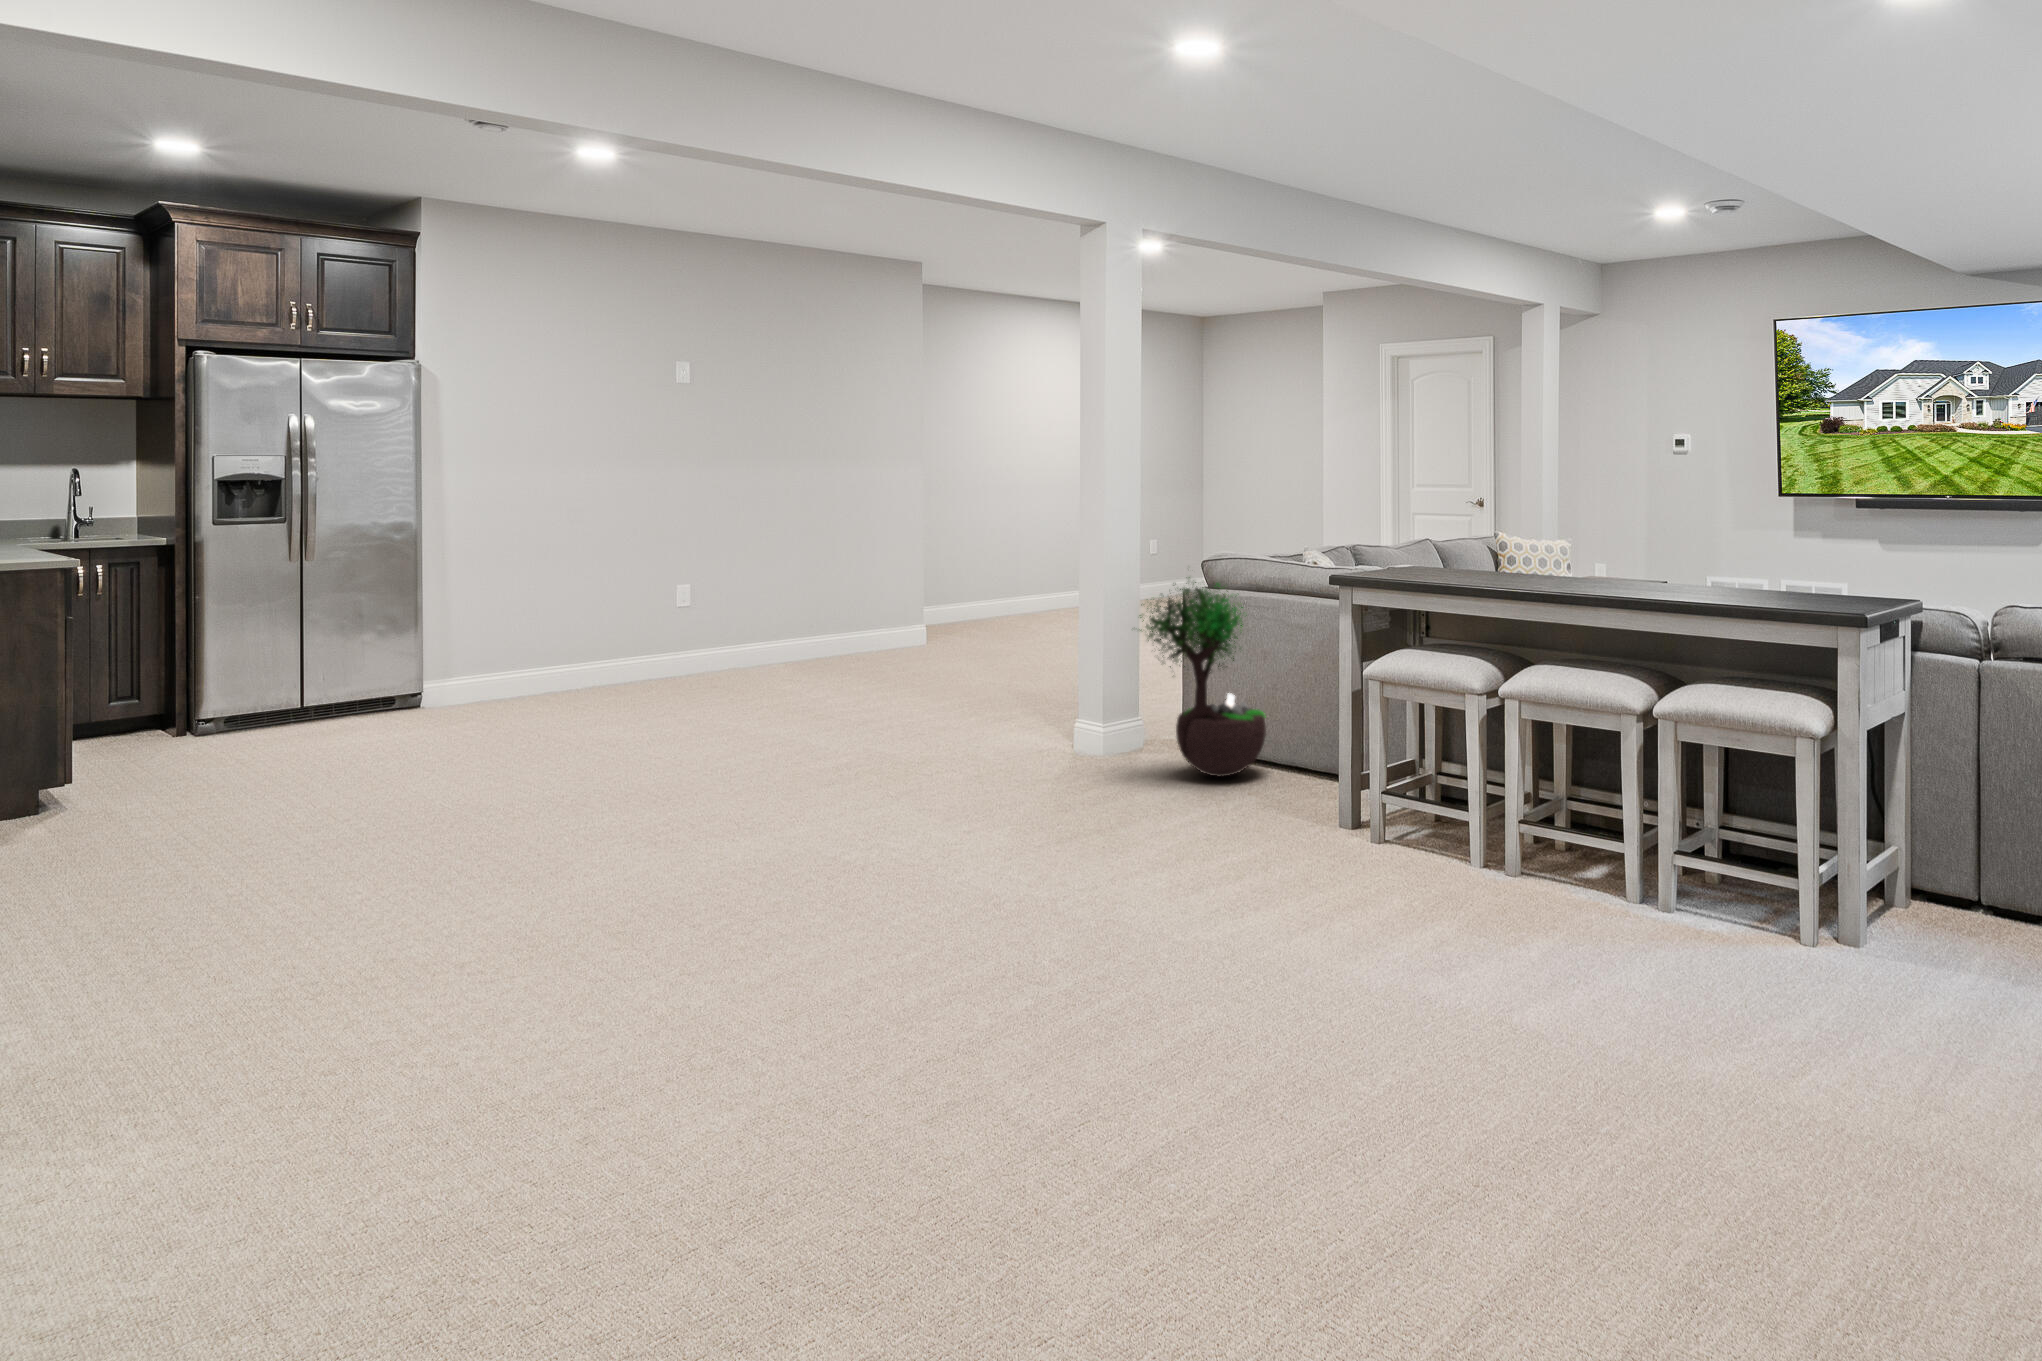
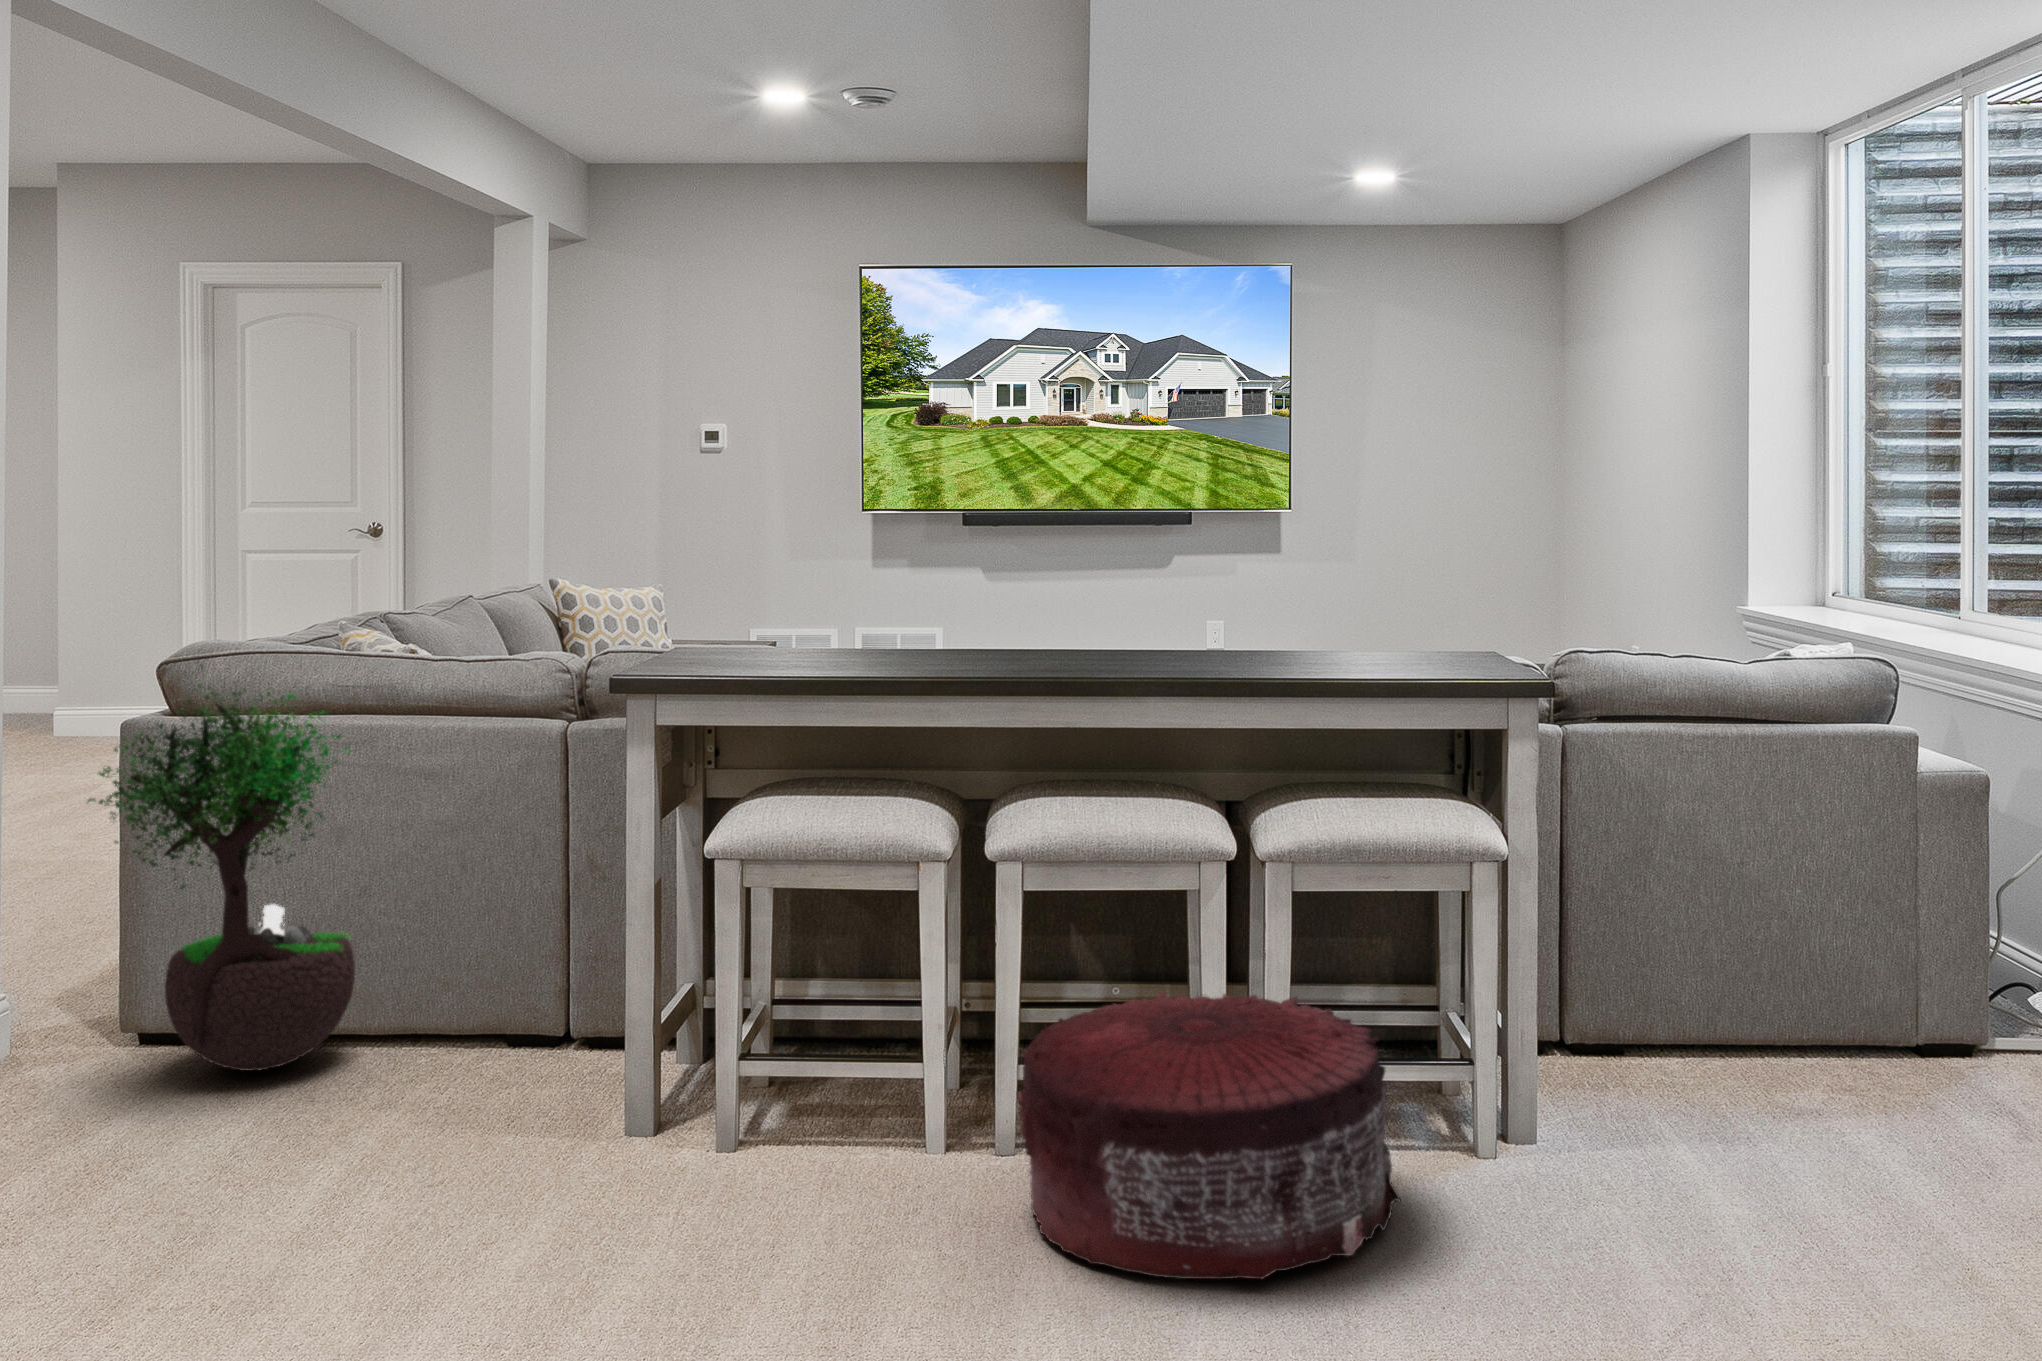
pouf: none [1465,798,1697,969] -> present [1016,991,1401,1279]

